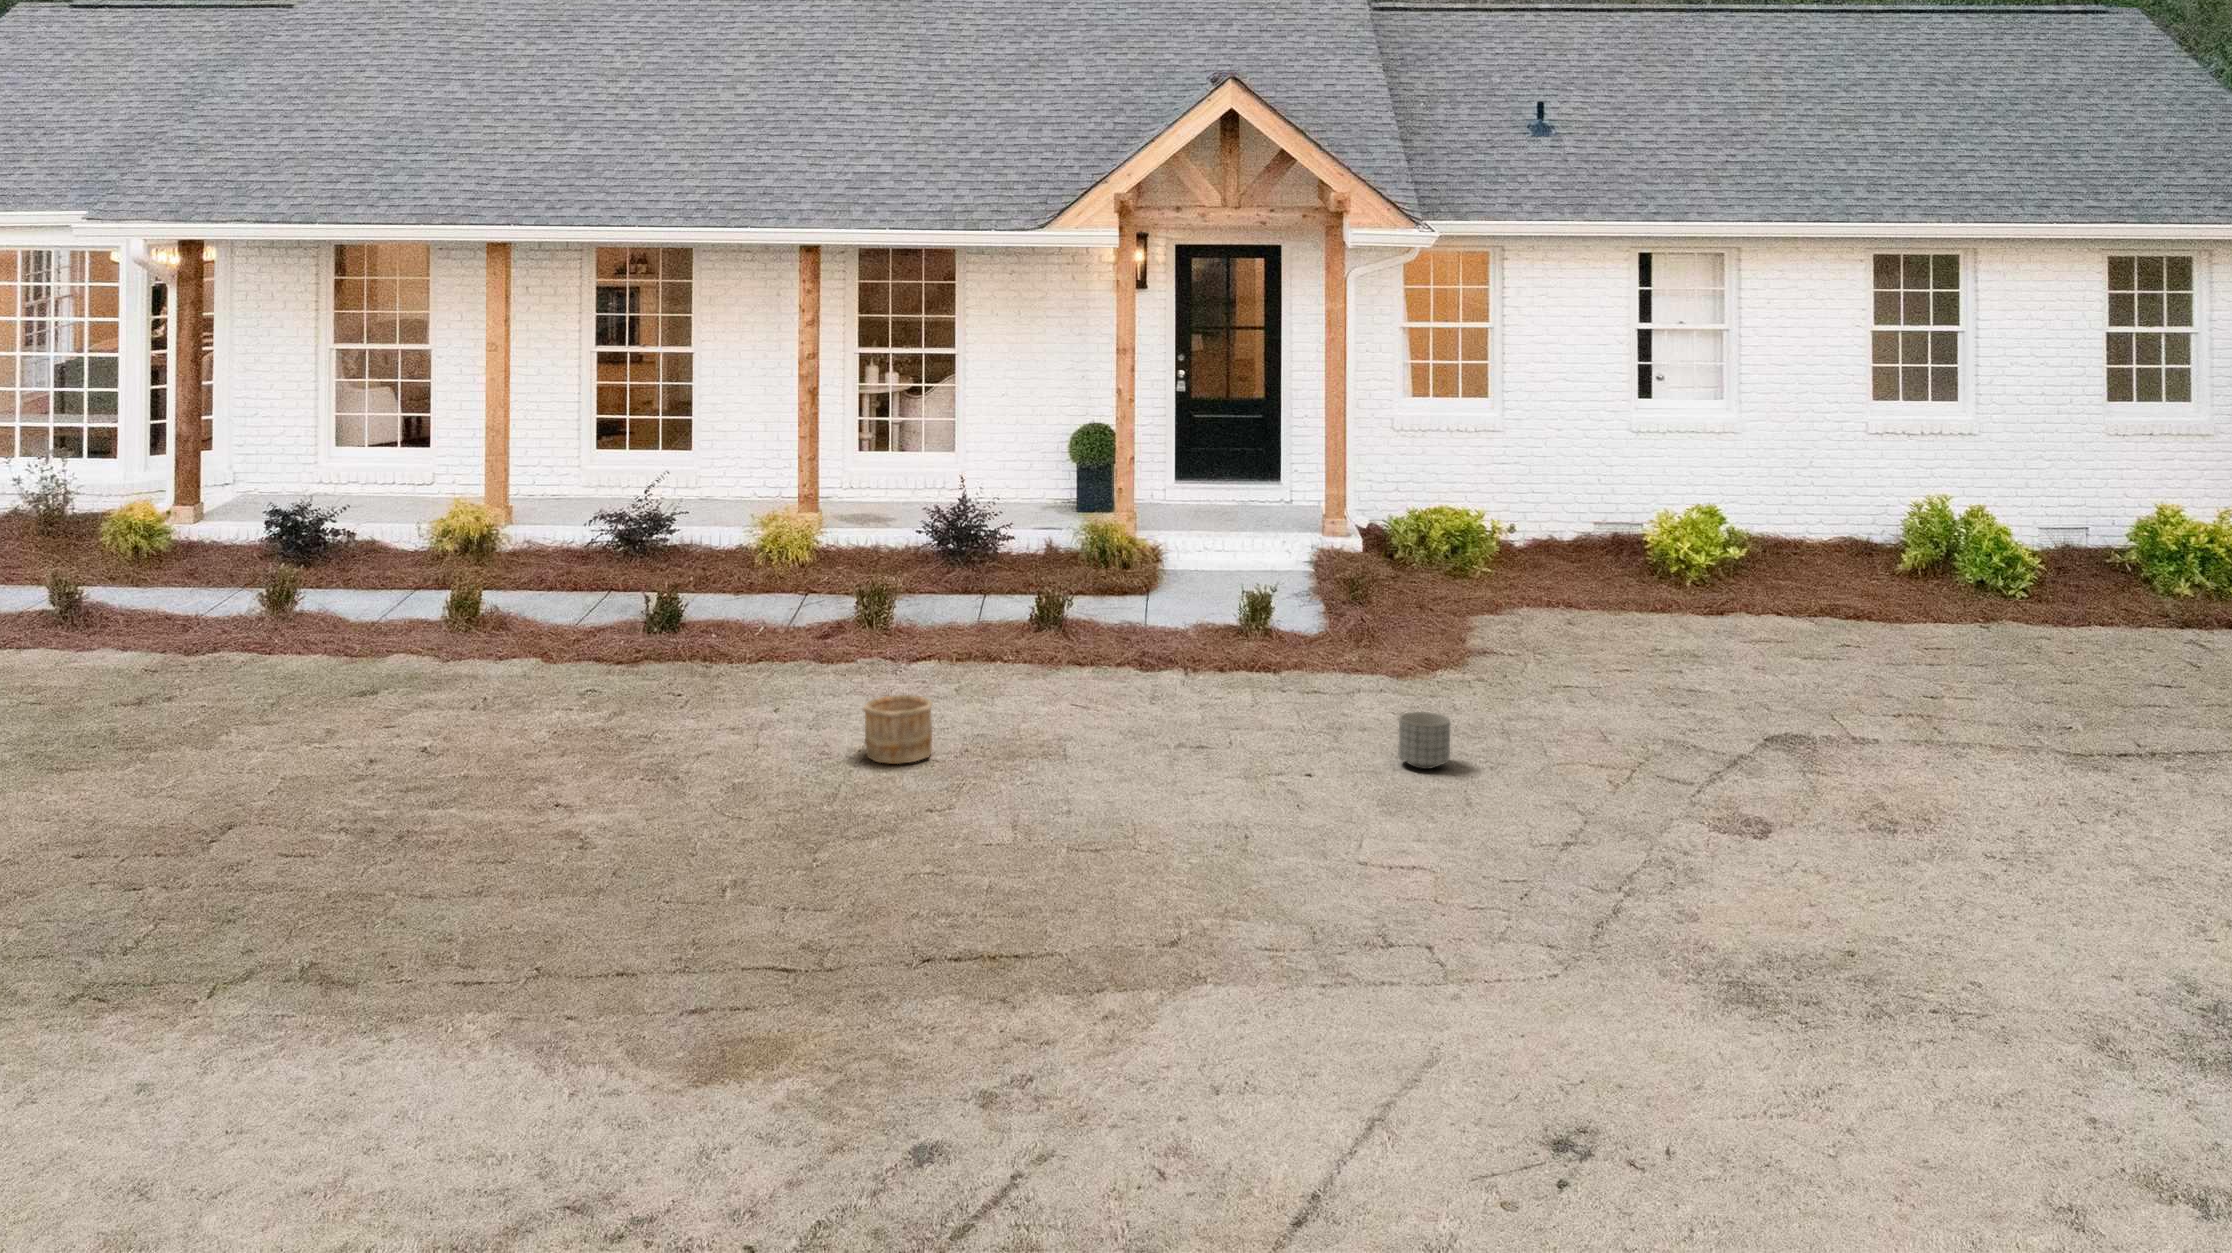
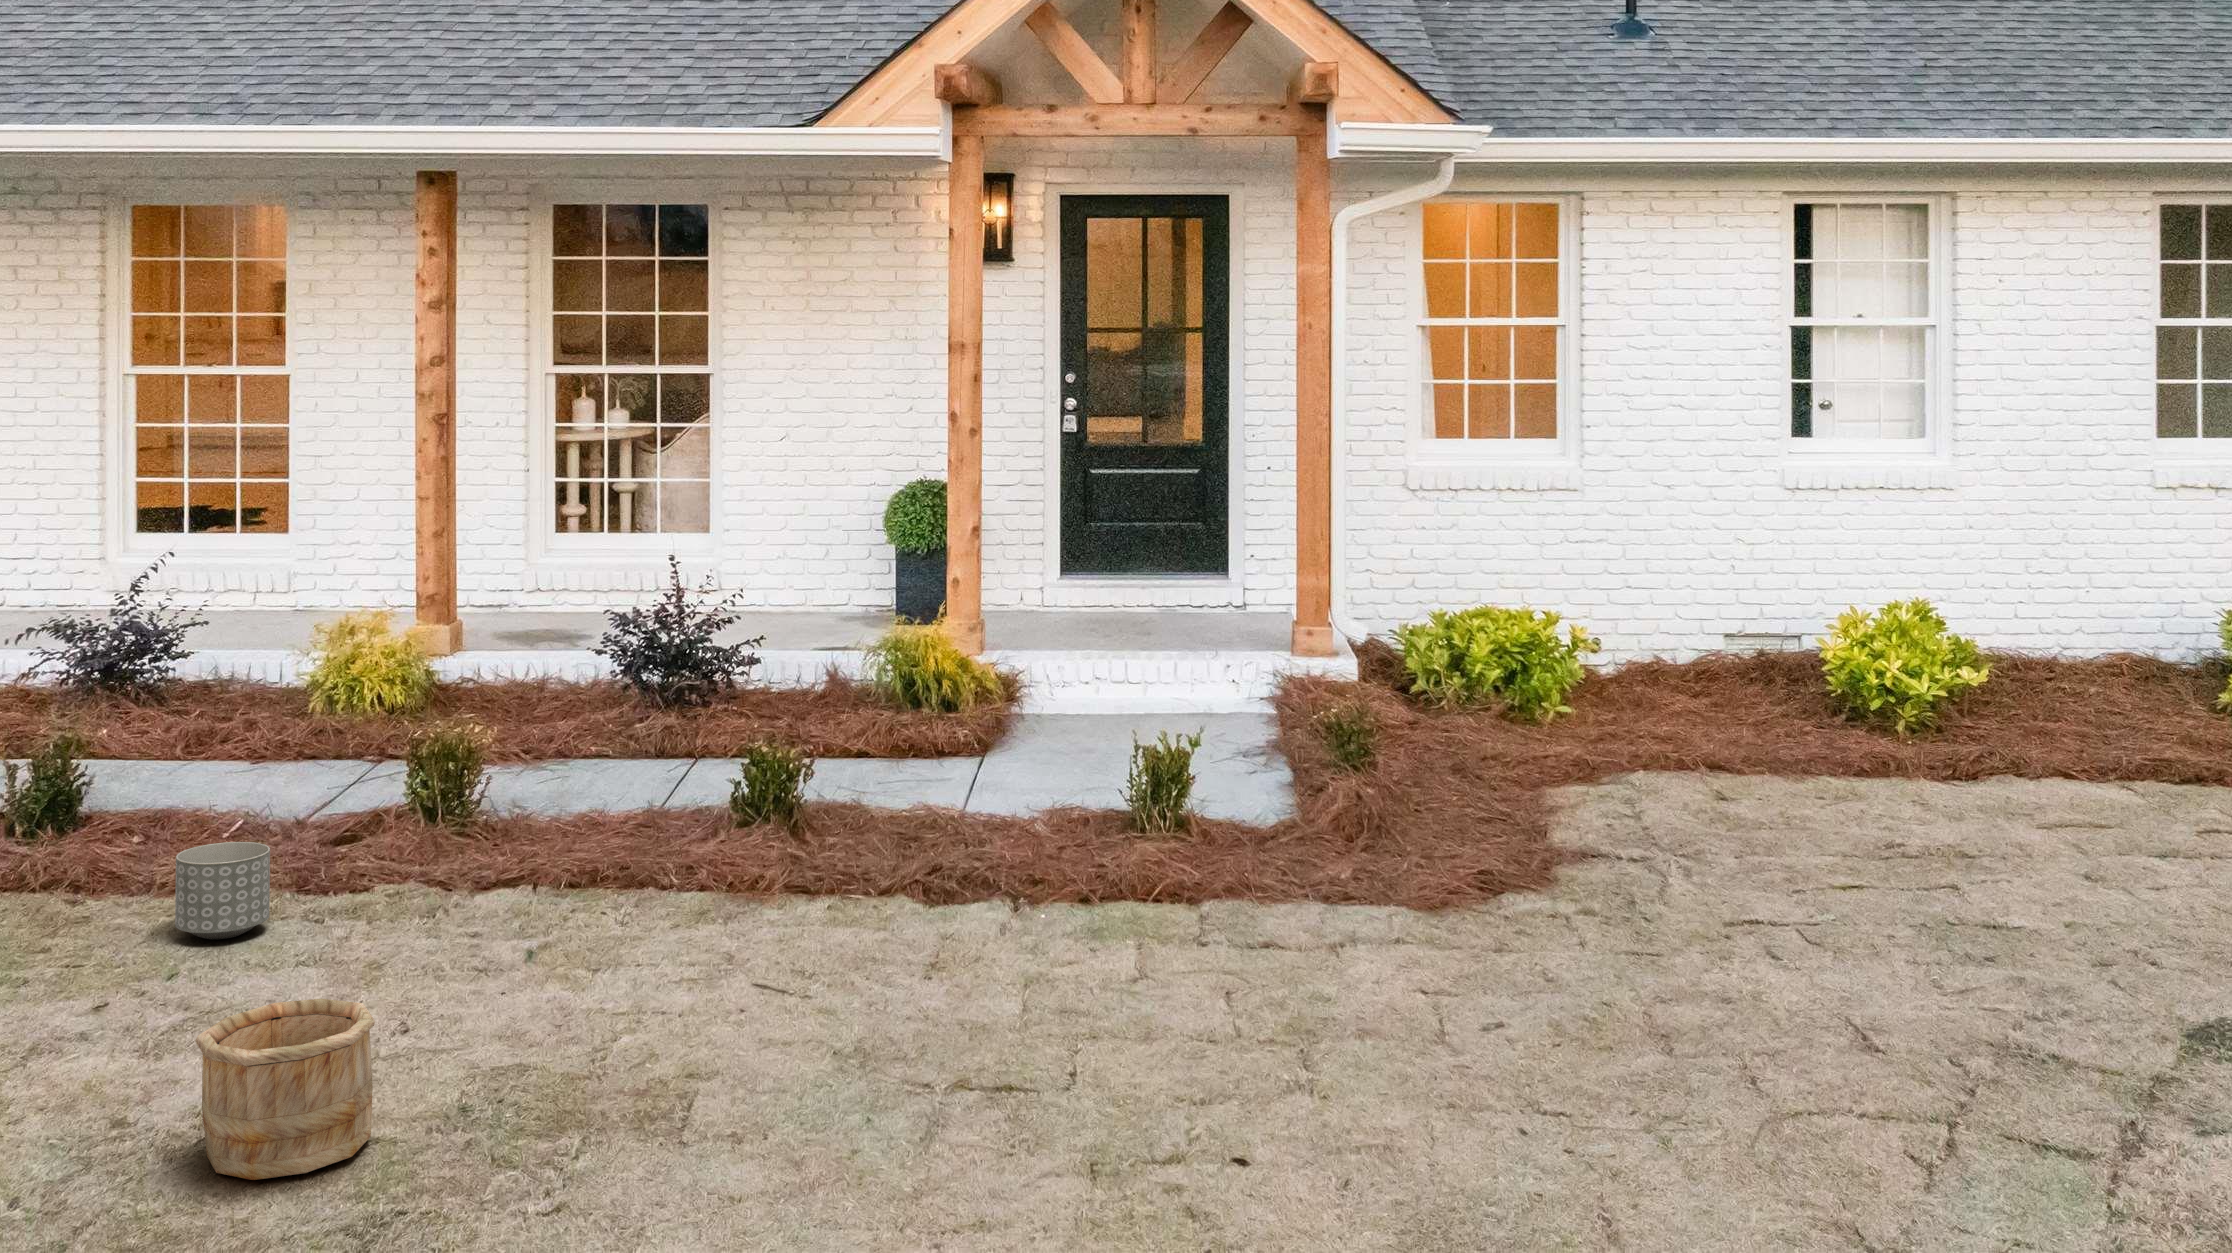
planter: present [1398,712,1451,769] -> present [175,842,270,939]

